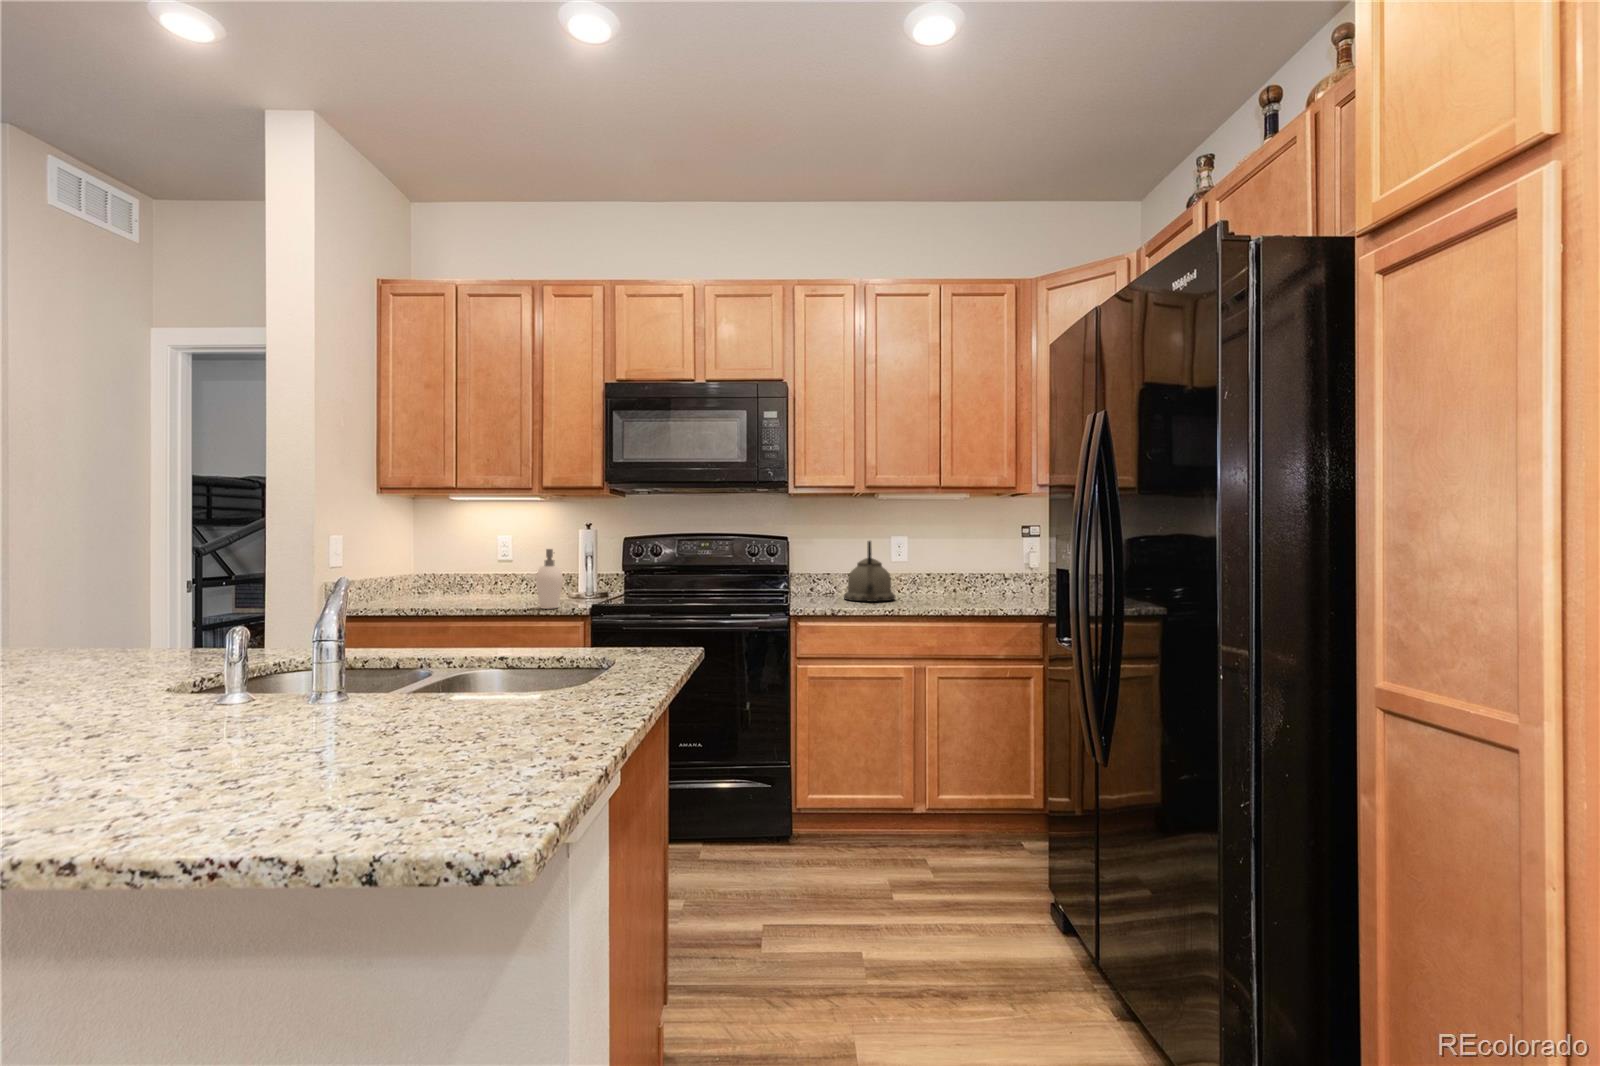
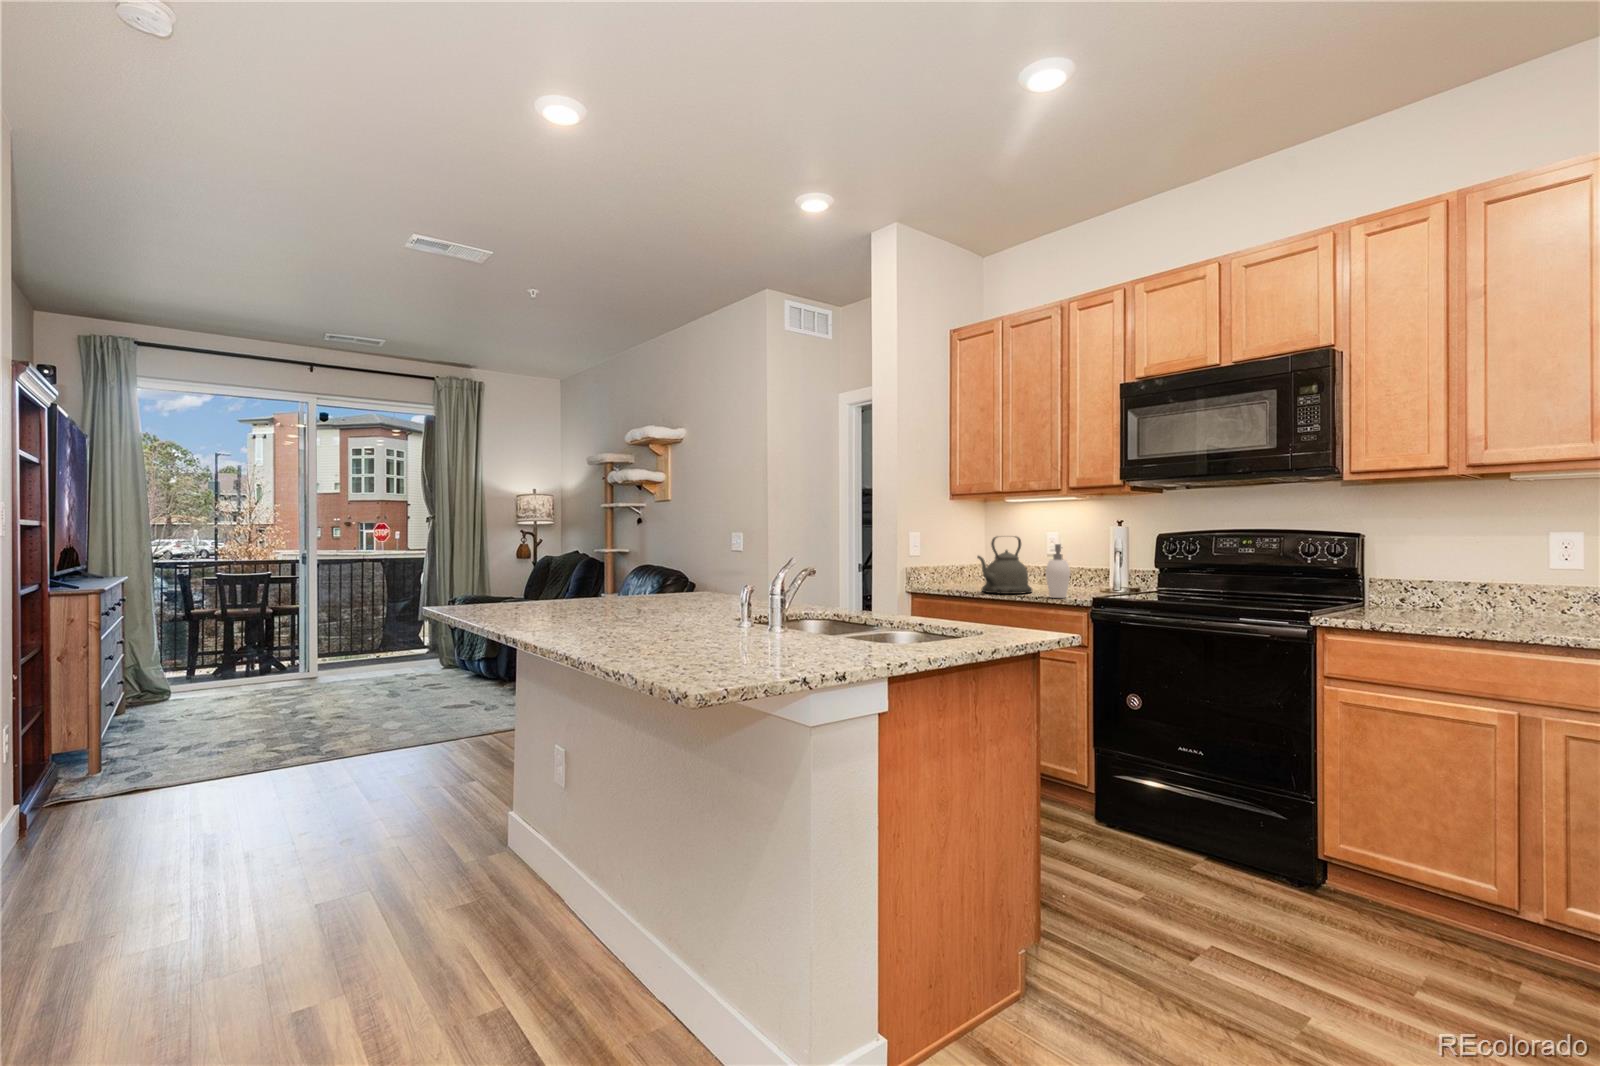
kettle: present [844,541,895,601] -> present [977,536,1032,594]

